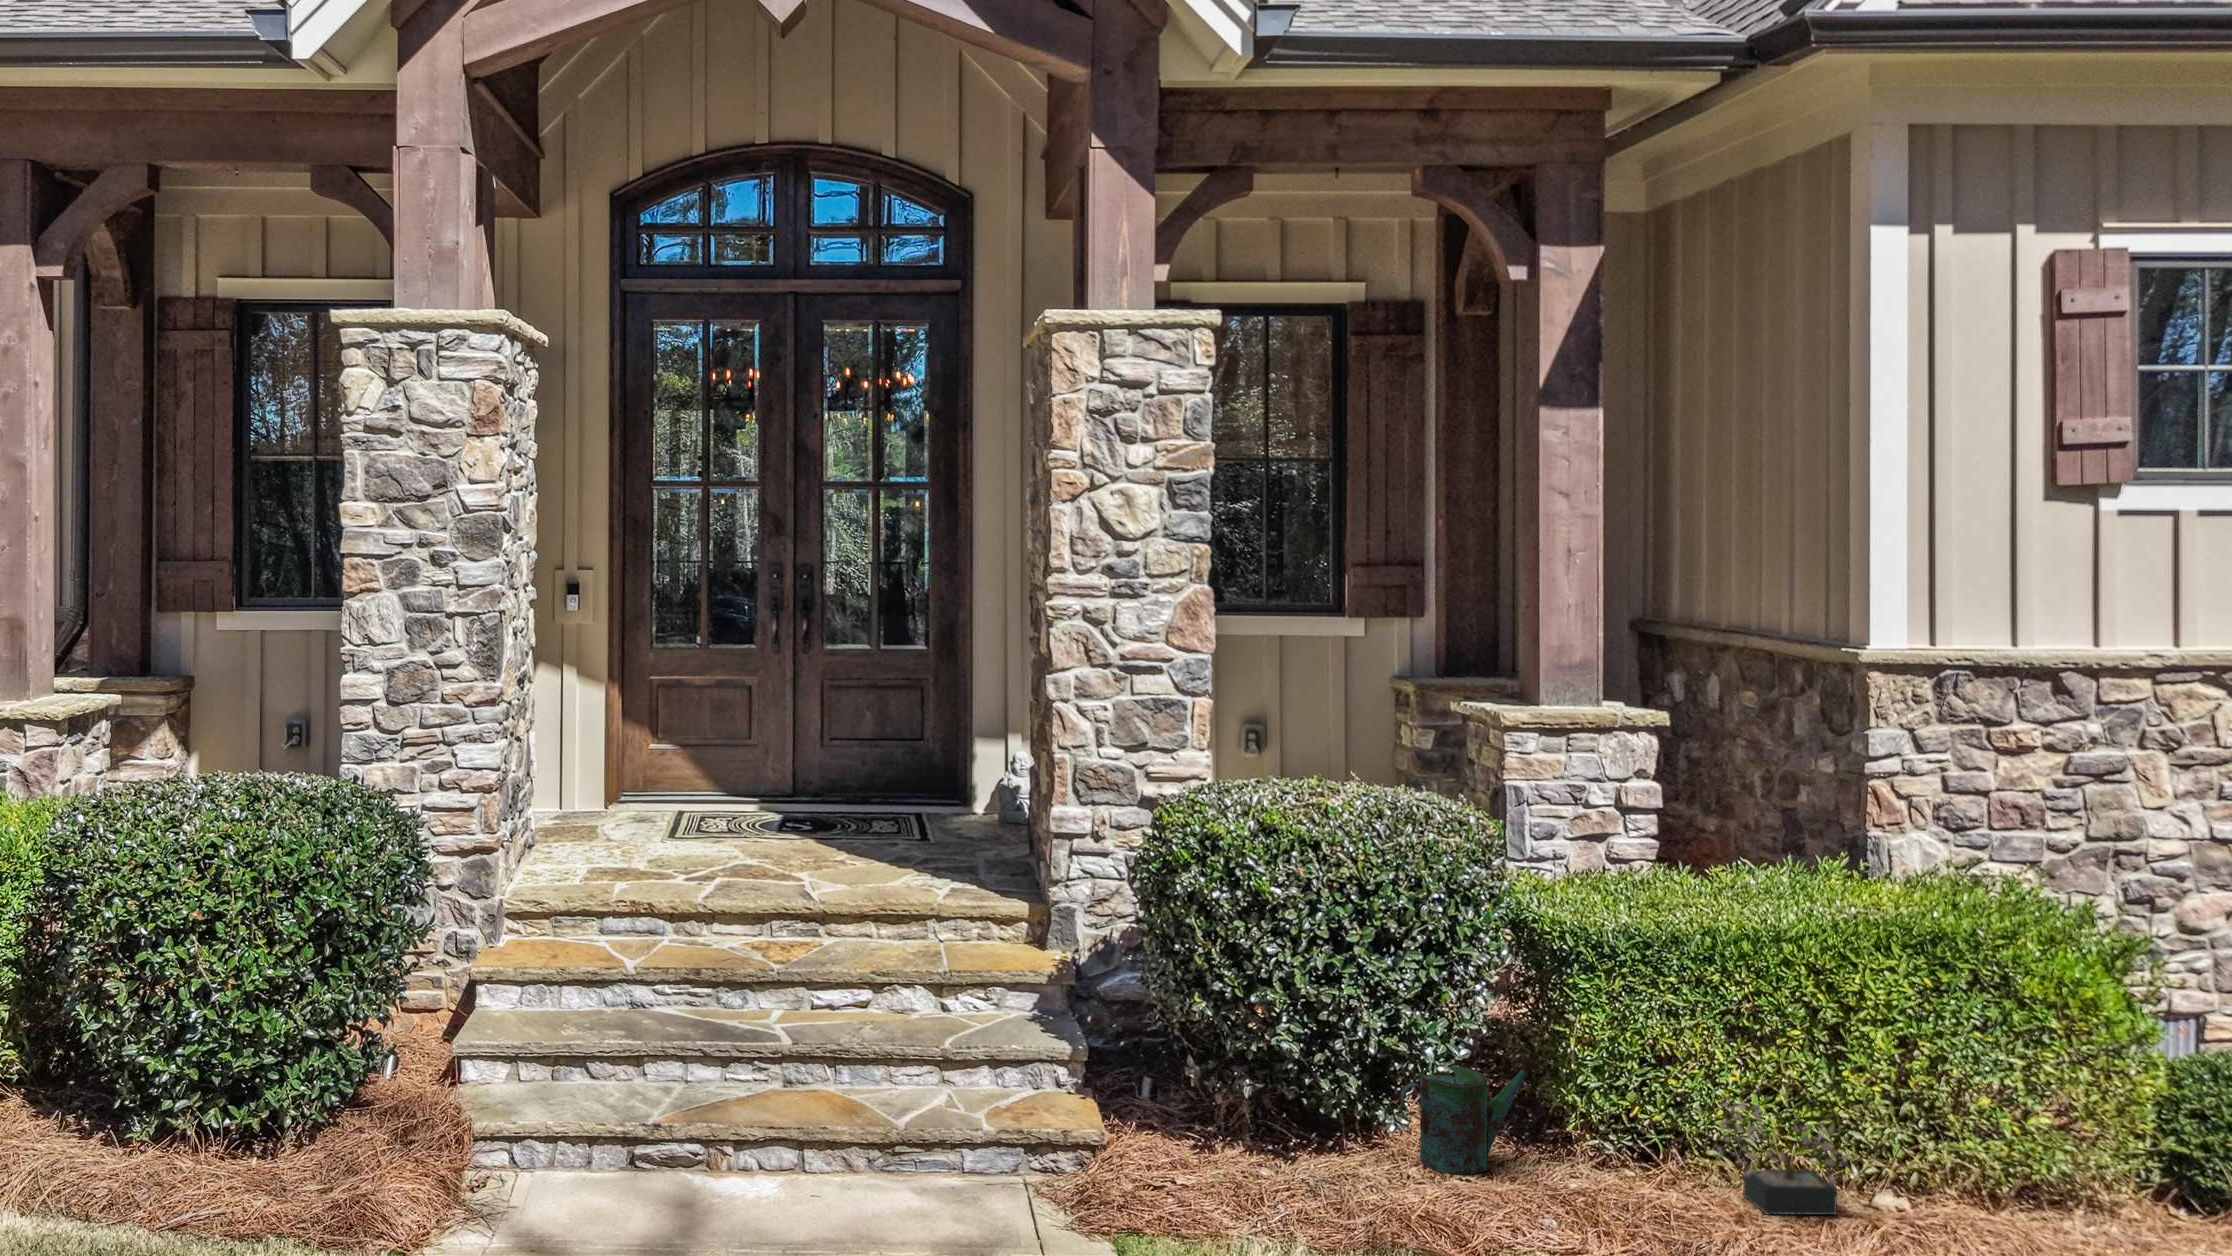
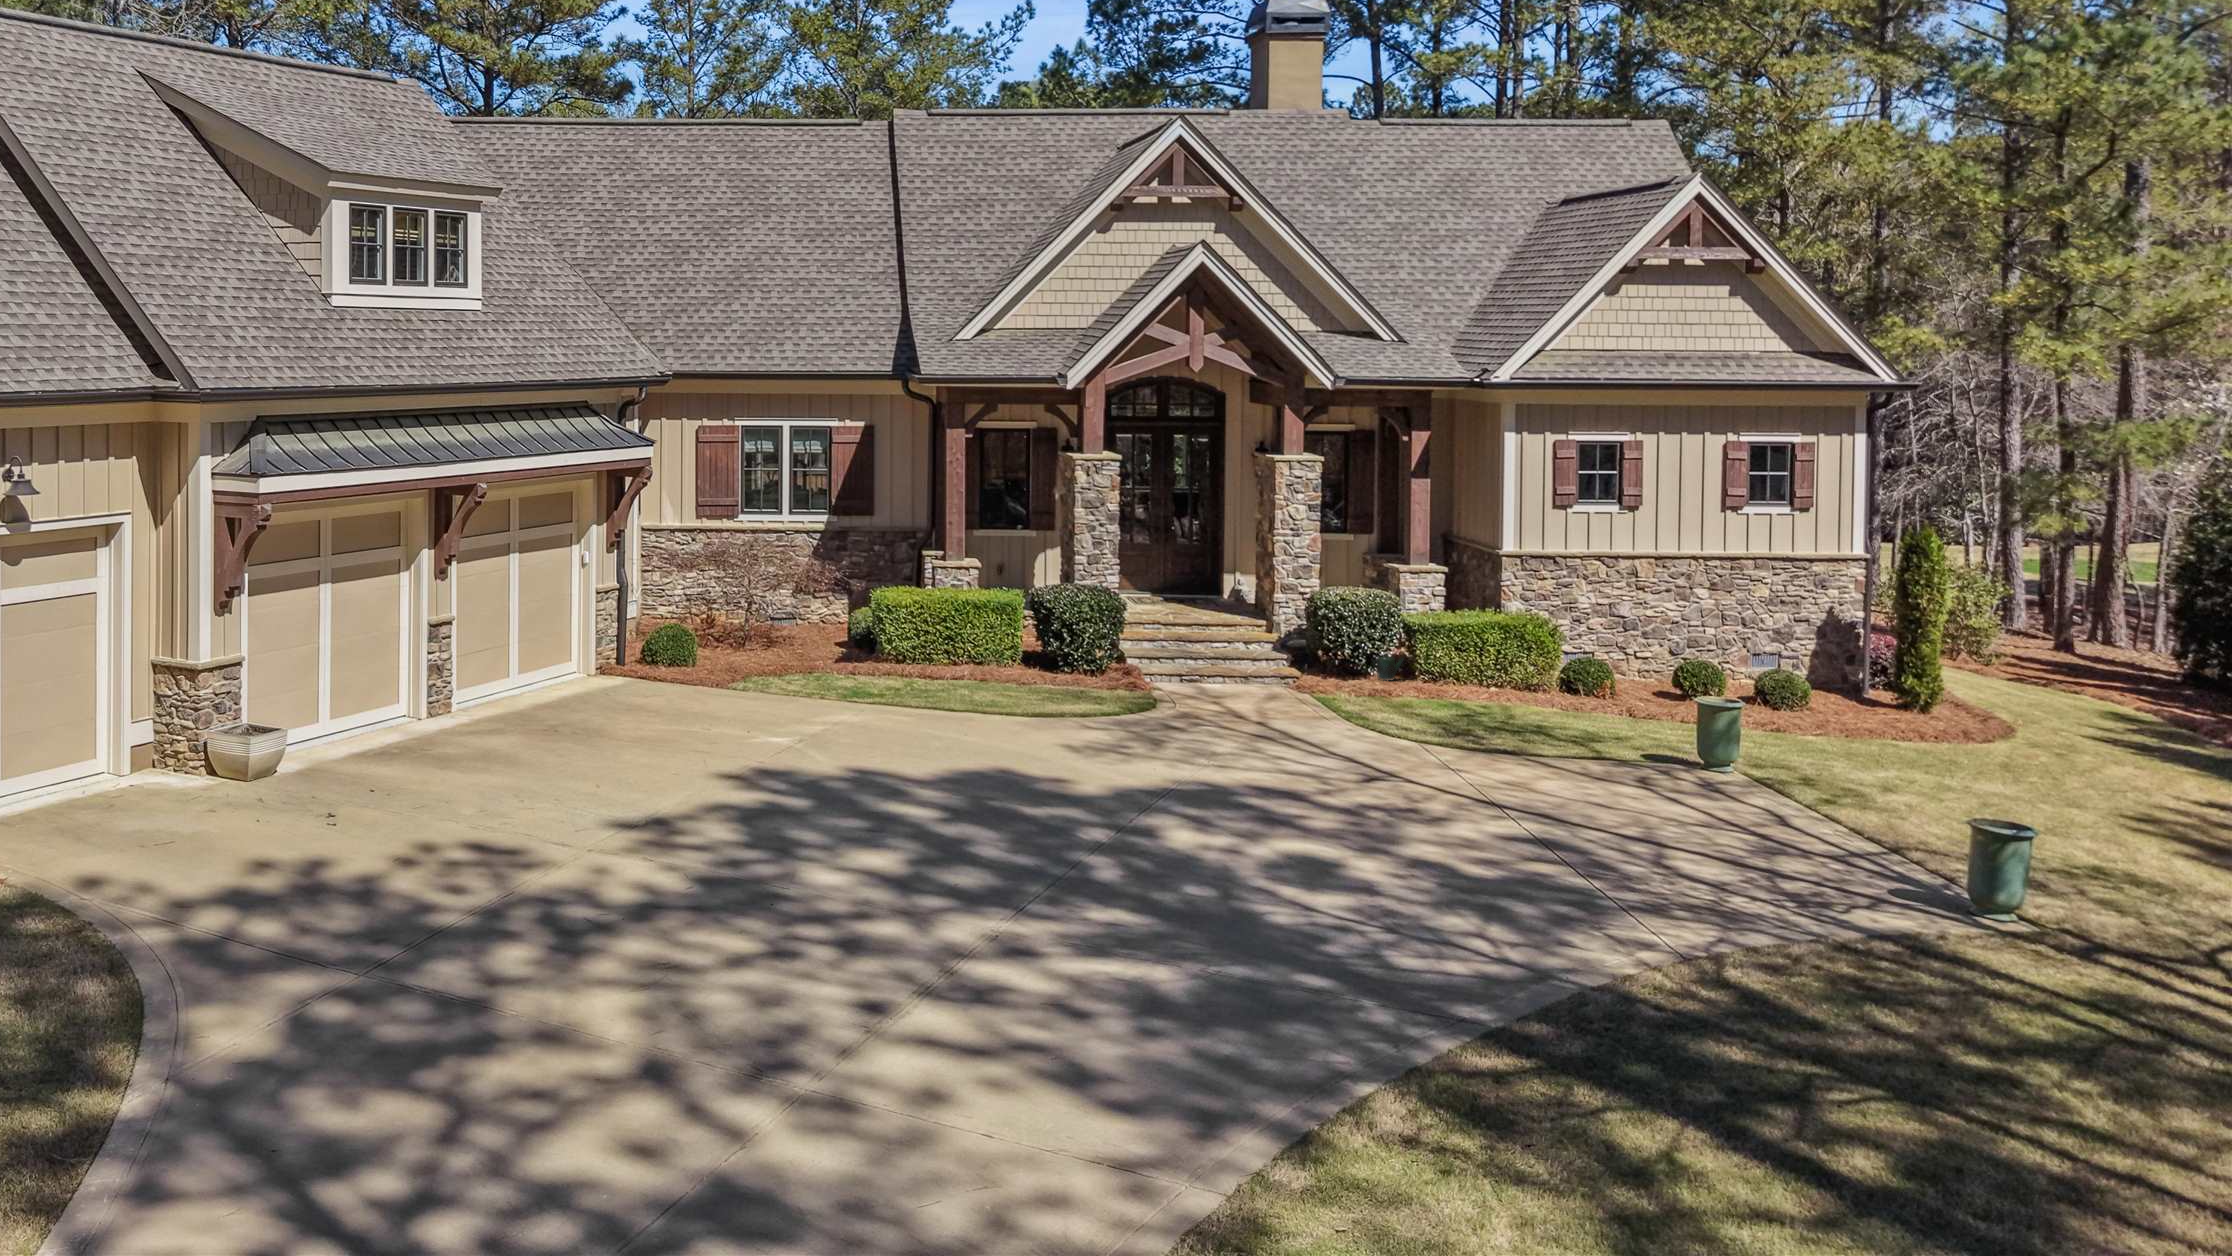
decorative plant: present [1718,1098,1848,1215] -> none [1451,662,1482,689]

